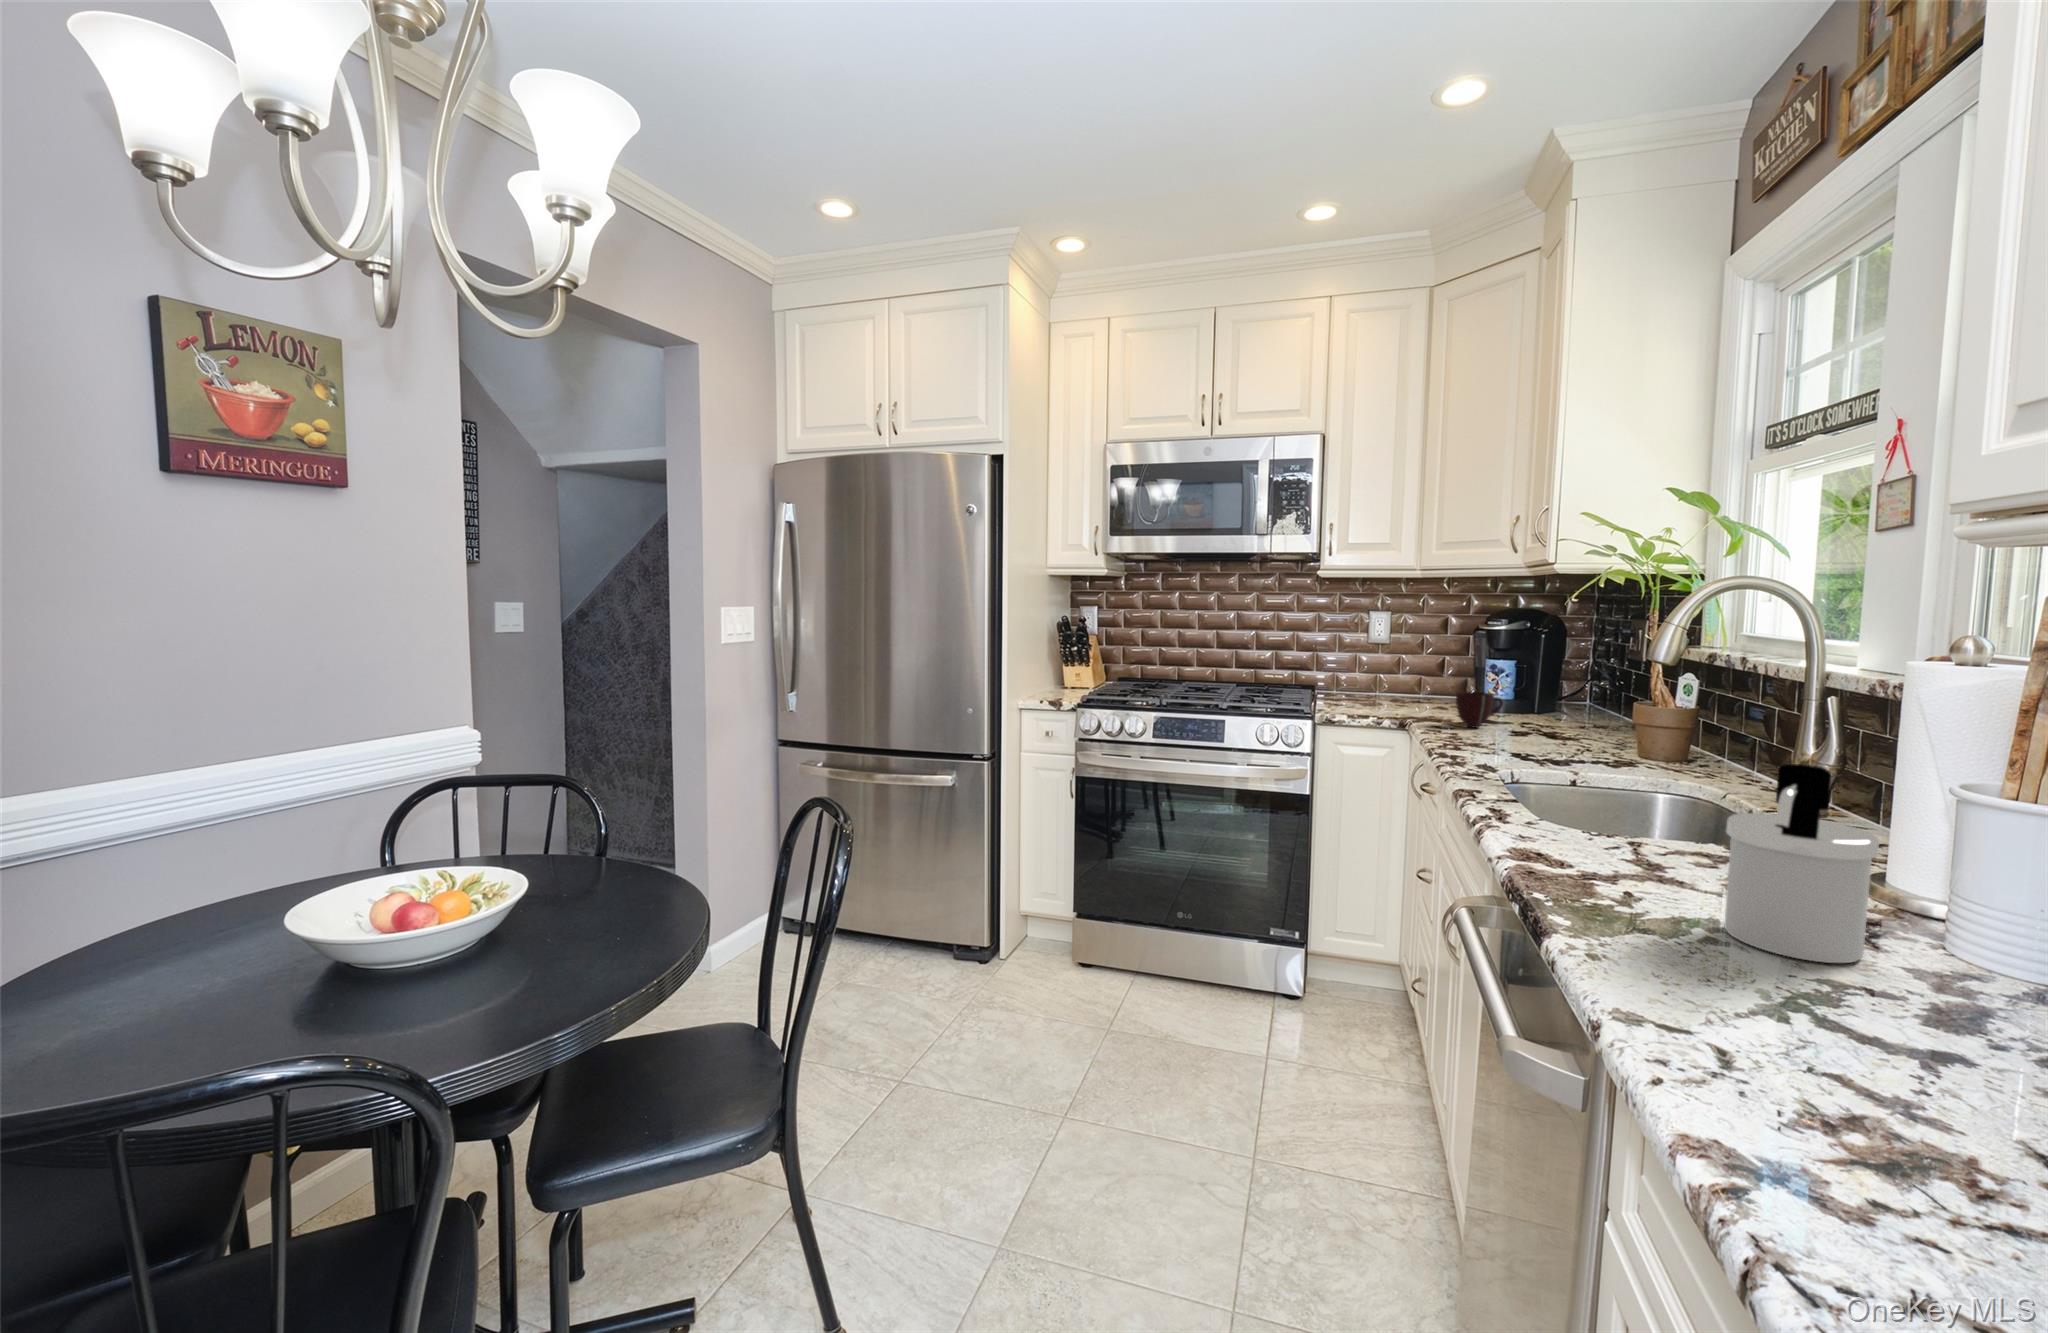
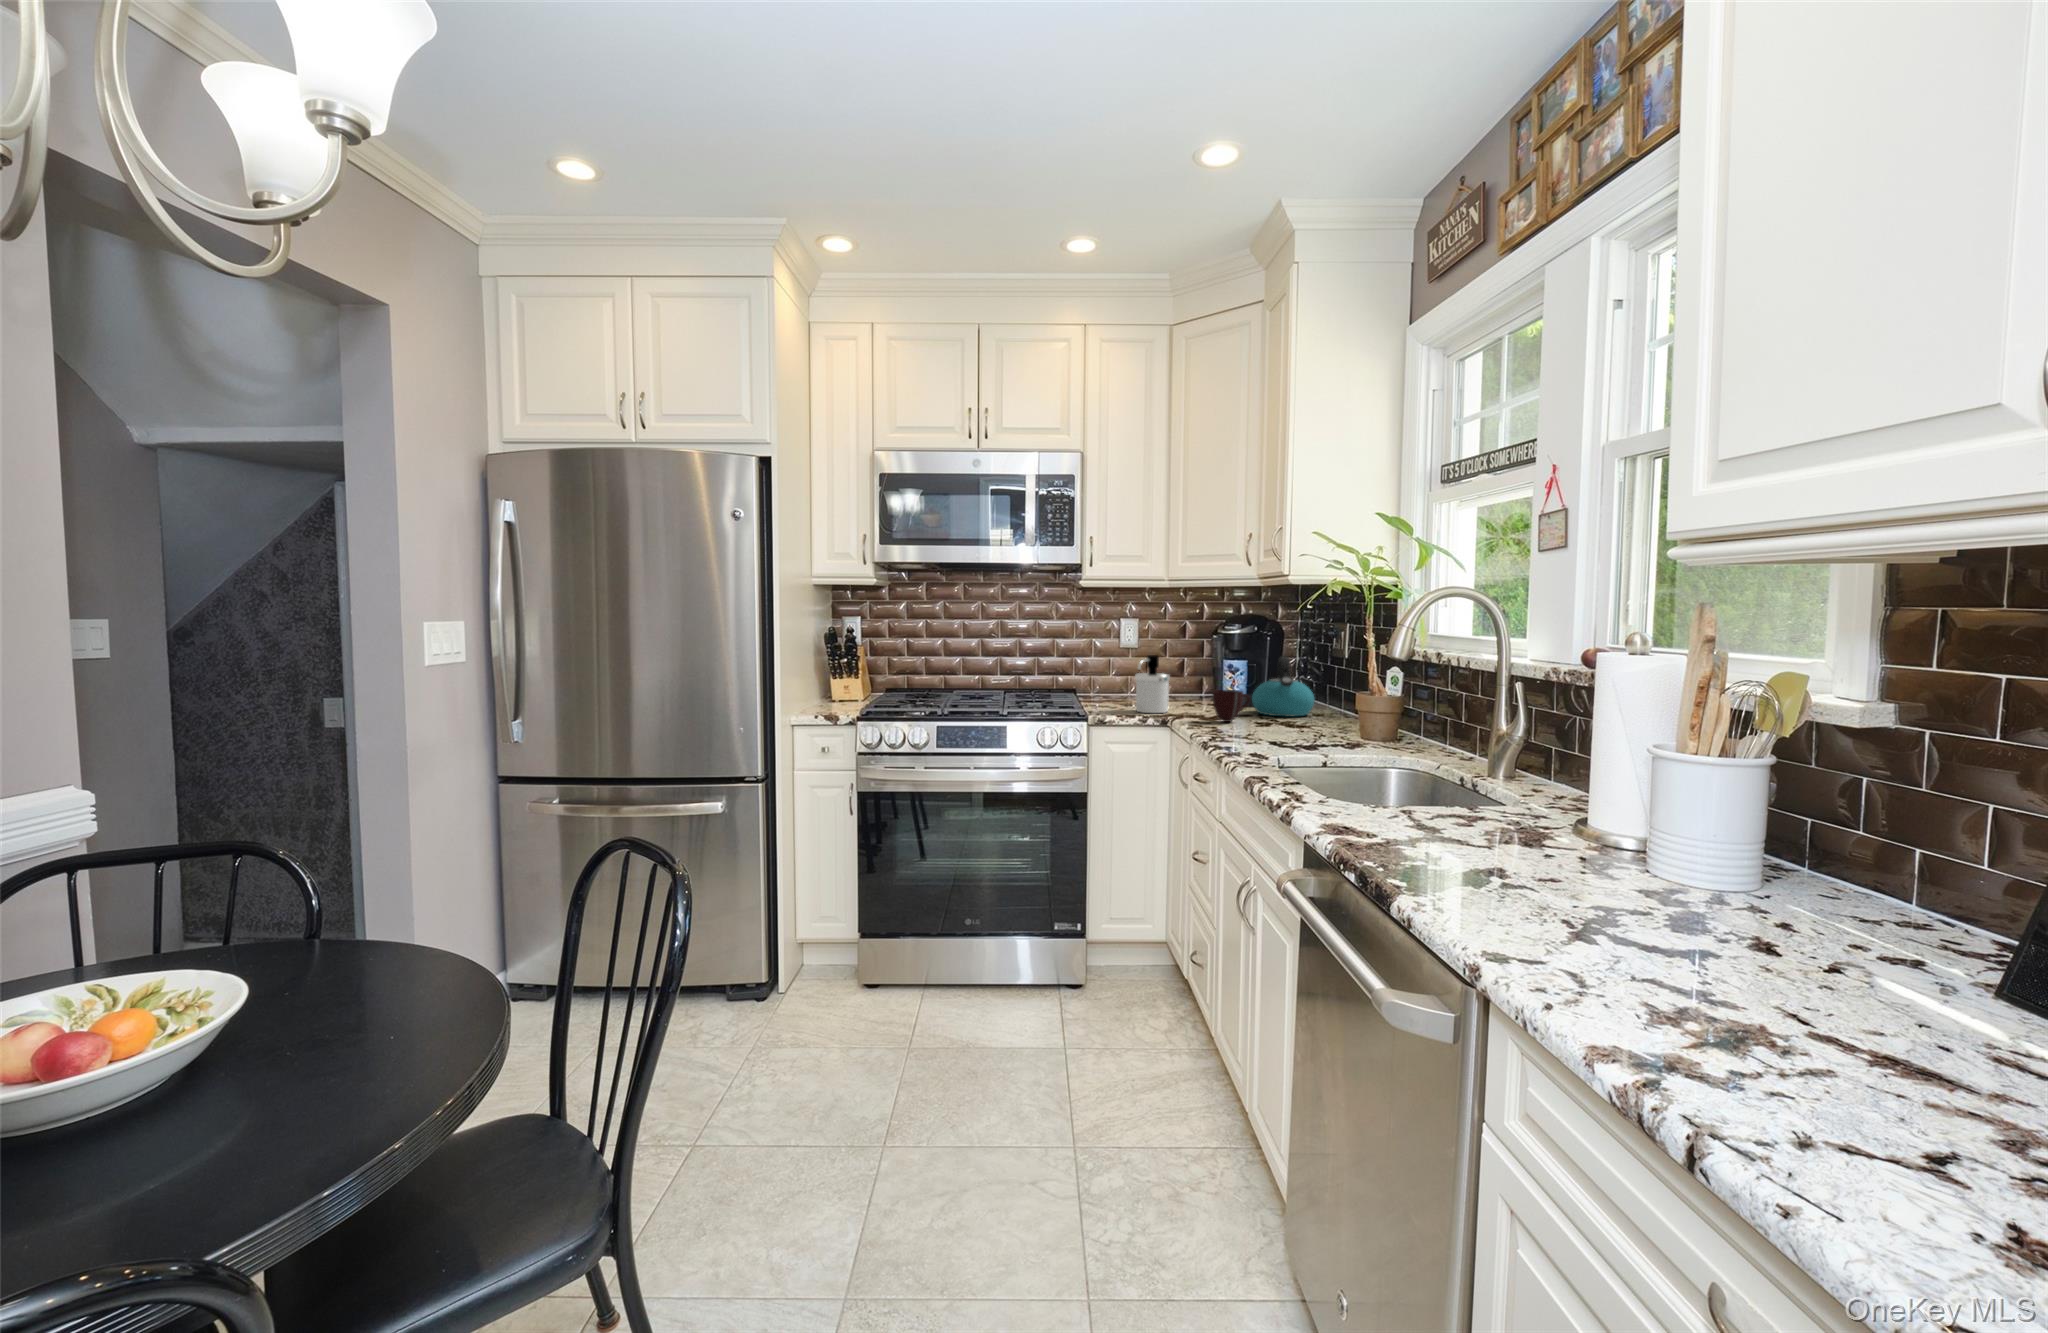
kettle: none [1512,656,1593,725] -> present [1252,657,1314,716]
soap dispenser: present [1724,764,1879,963] -> present [1135,655,1170,713]

